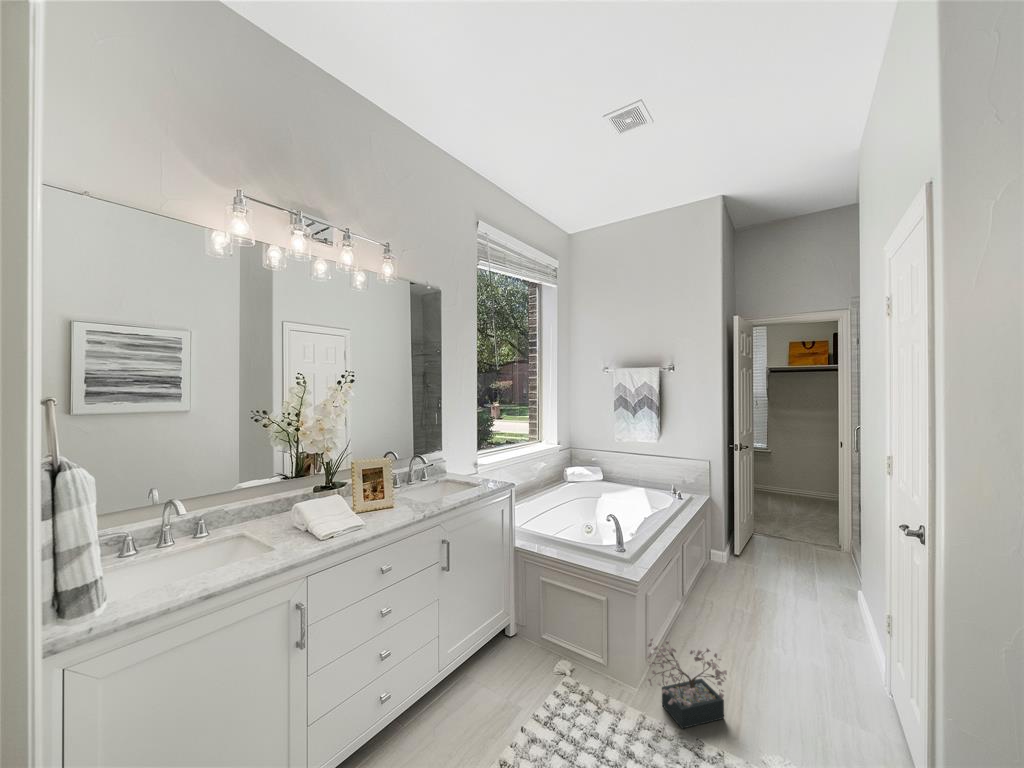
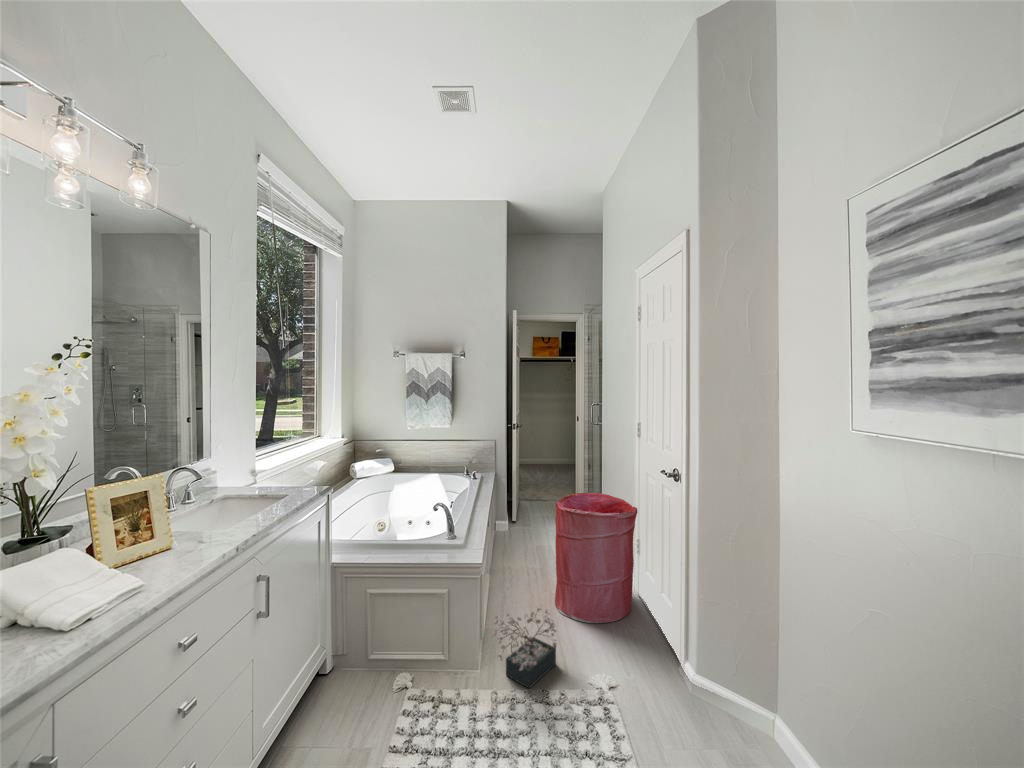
laundry hamper: none [751,534,873,705] -> present [555,493,637,623]

